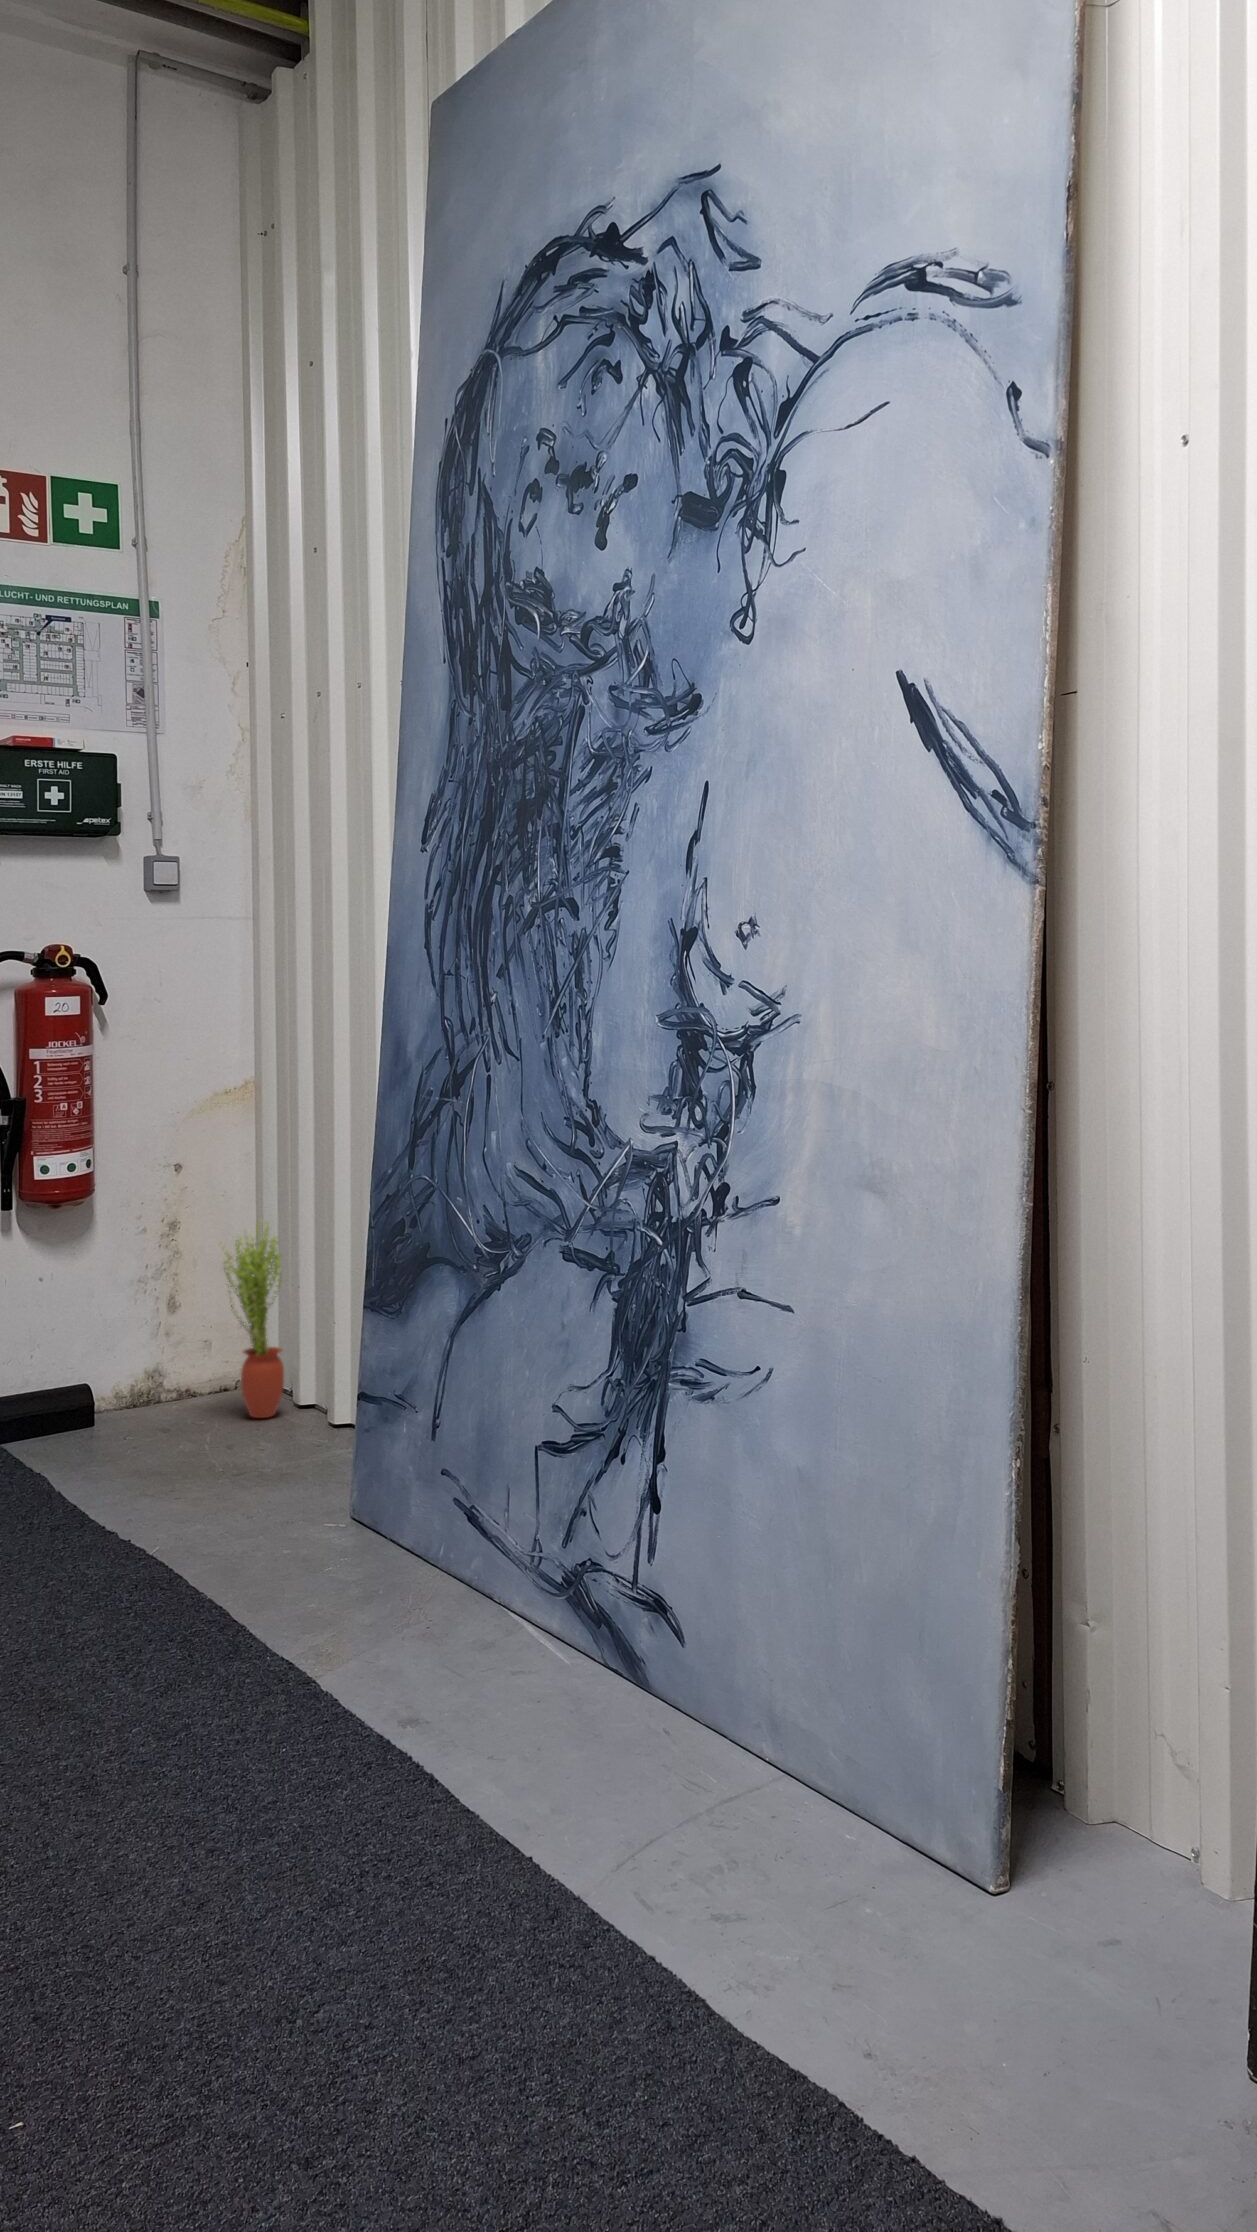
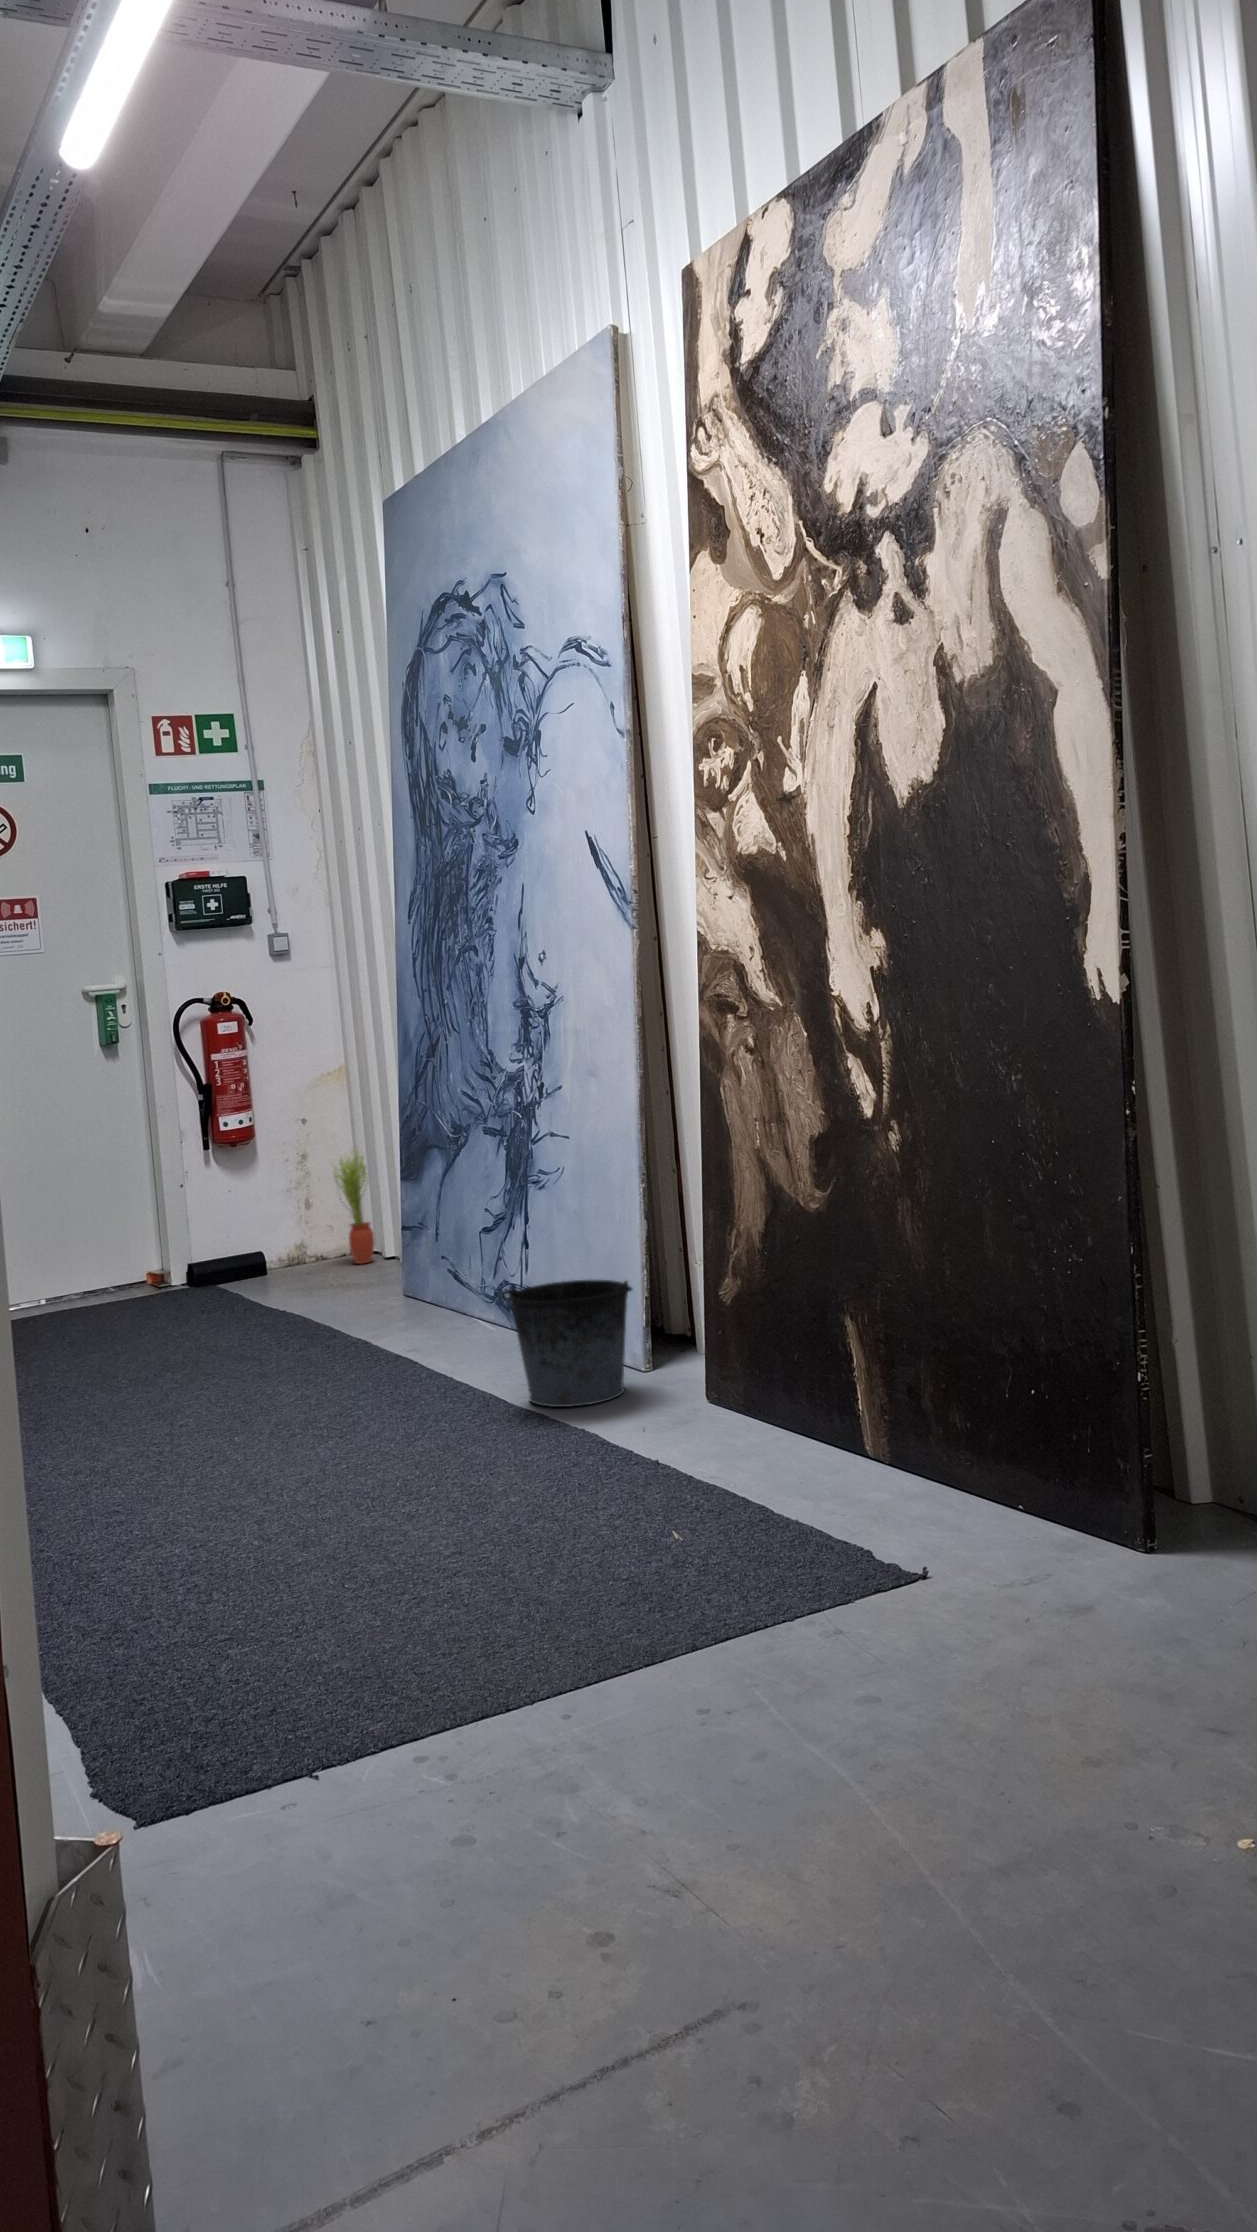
bucket: none [694,1668,1023,2033] -> present [501,1280,632,1407]

